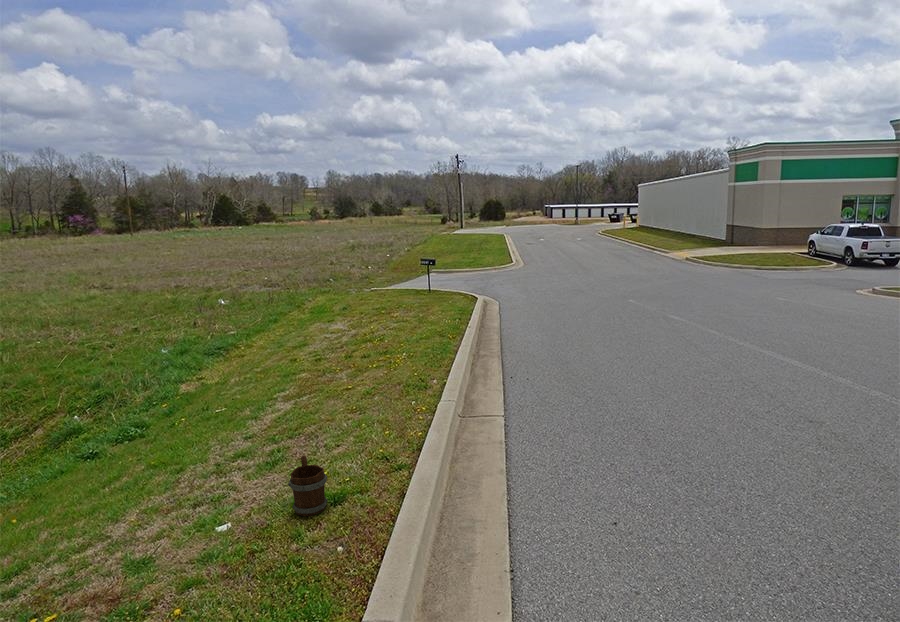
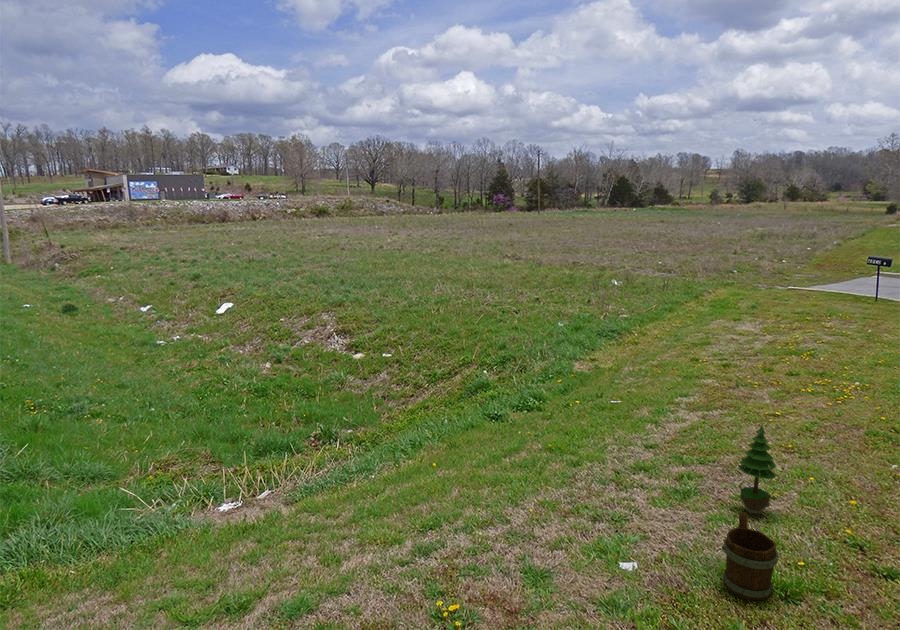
potted tree: none [306,391,333,460] -> present [739,426,776,514]

